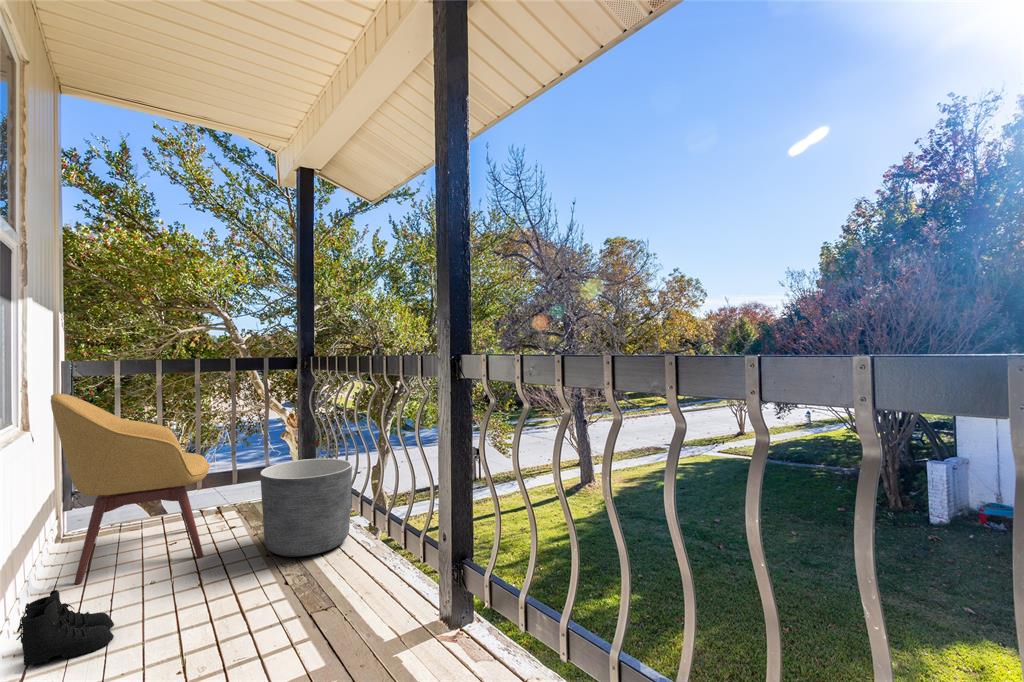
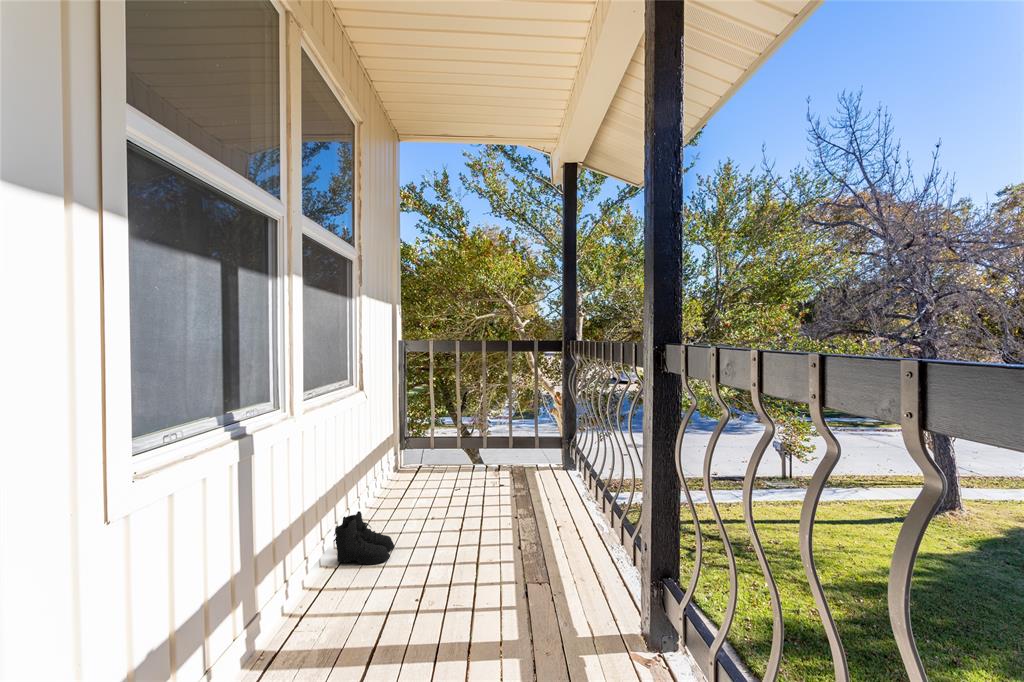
chair: present [51,394,209,584] -> none [378,365,482,509]
planter: present [260,458,352,557] -> none [512,437,592,527]

